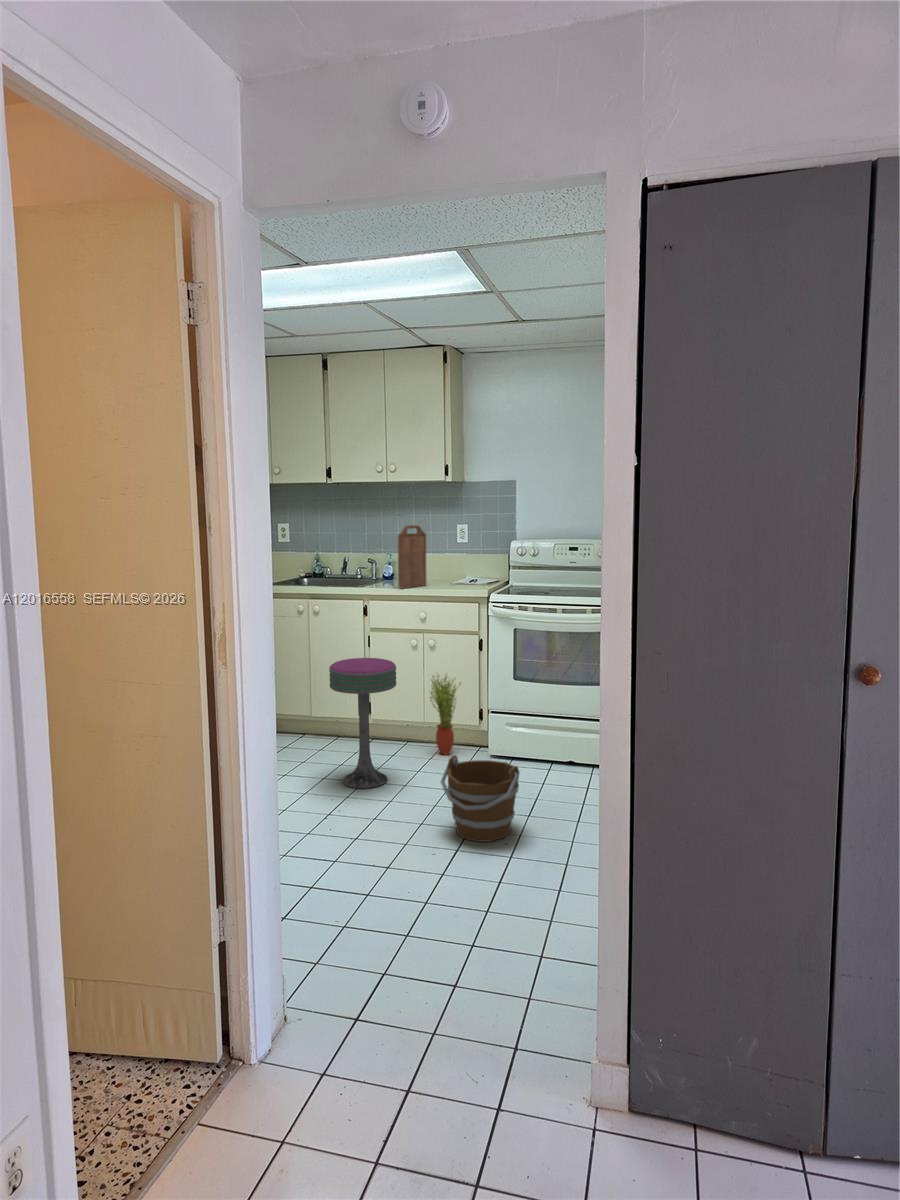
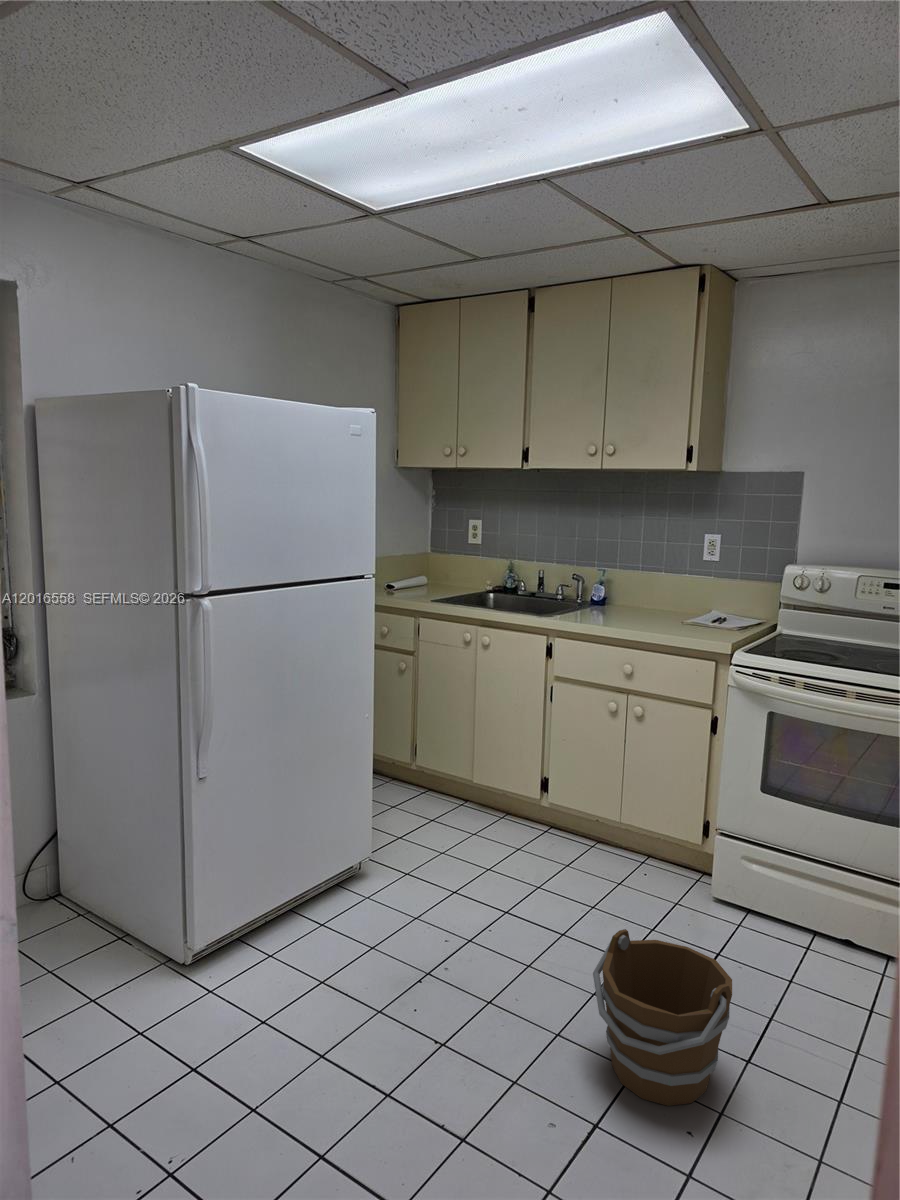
cutting board: present [398,525,426,588] -> none [600,533,650,624]
bar stool: present [329,658,396,788] -> none [467,725,567,924]
potted plant: present [430,675,461,754] -> none [625,758,679,880]

